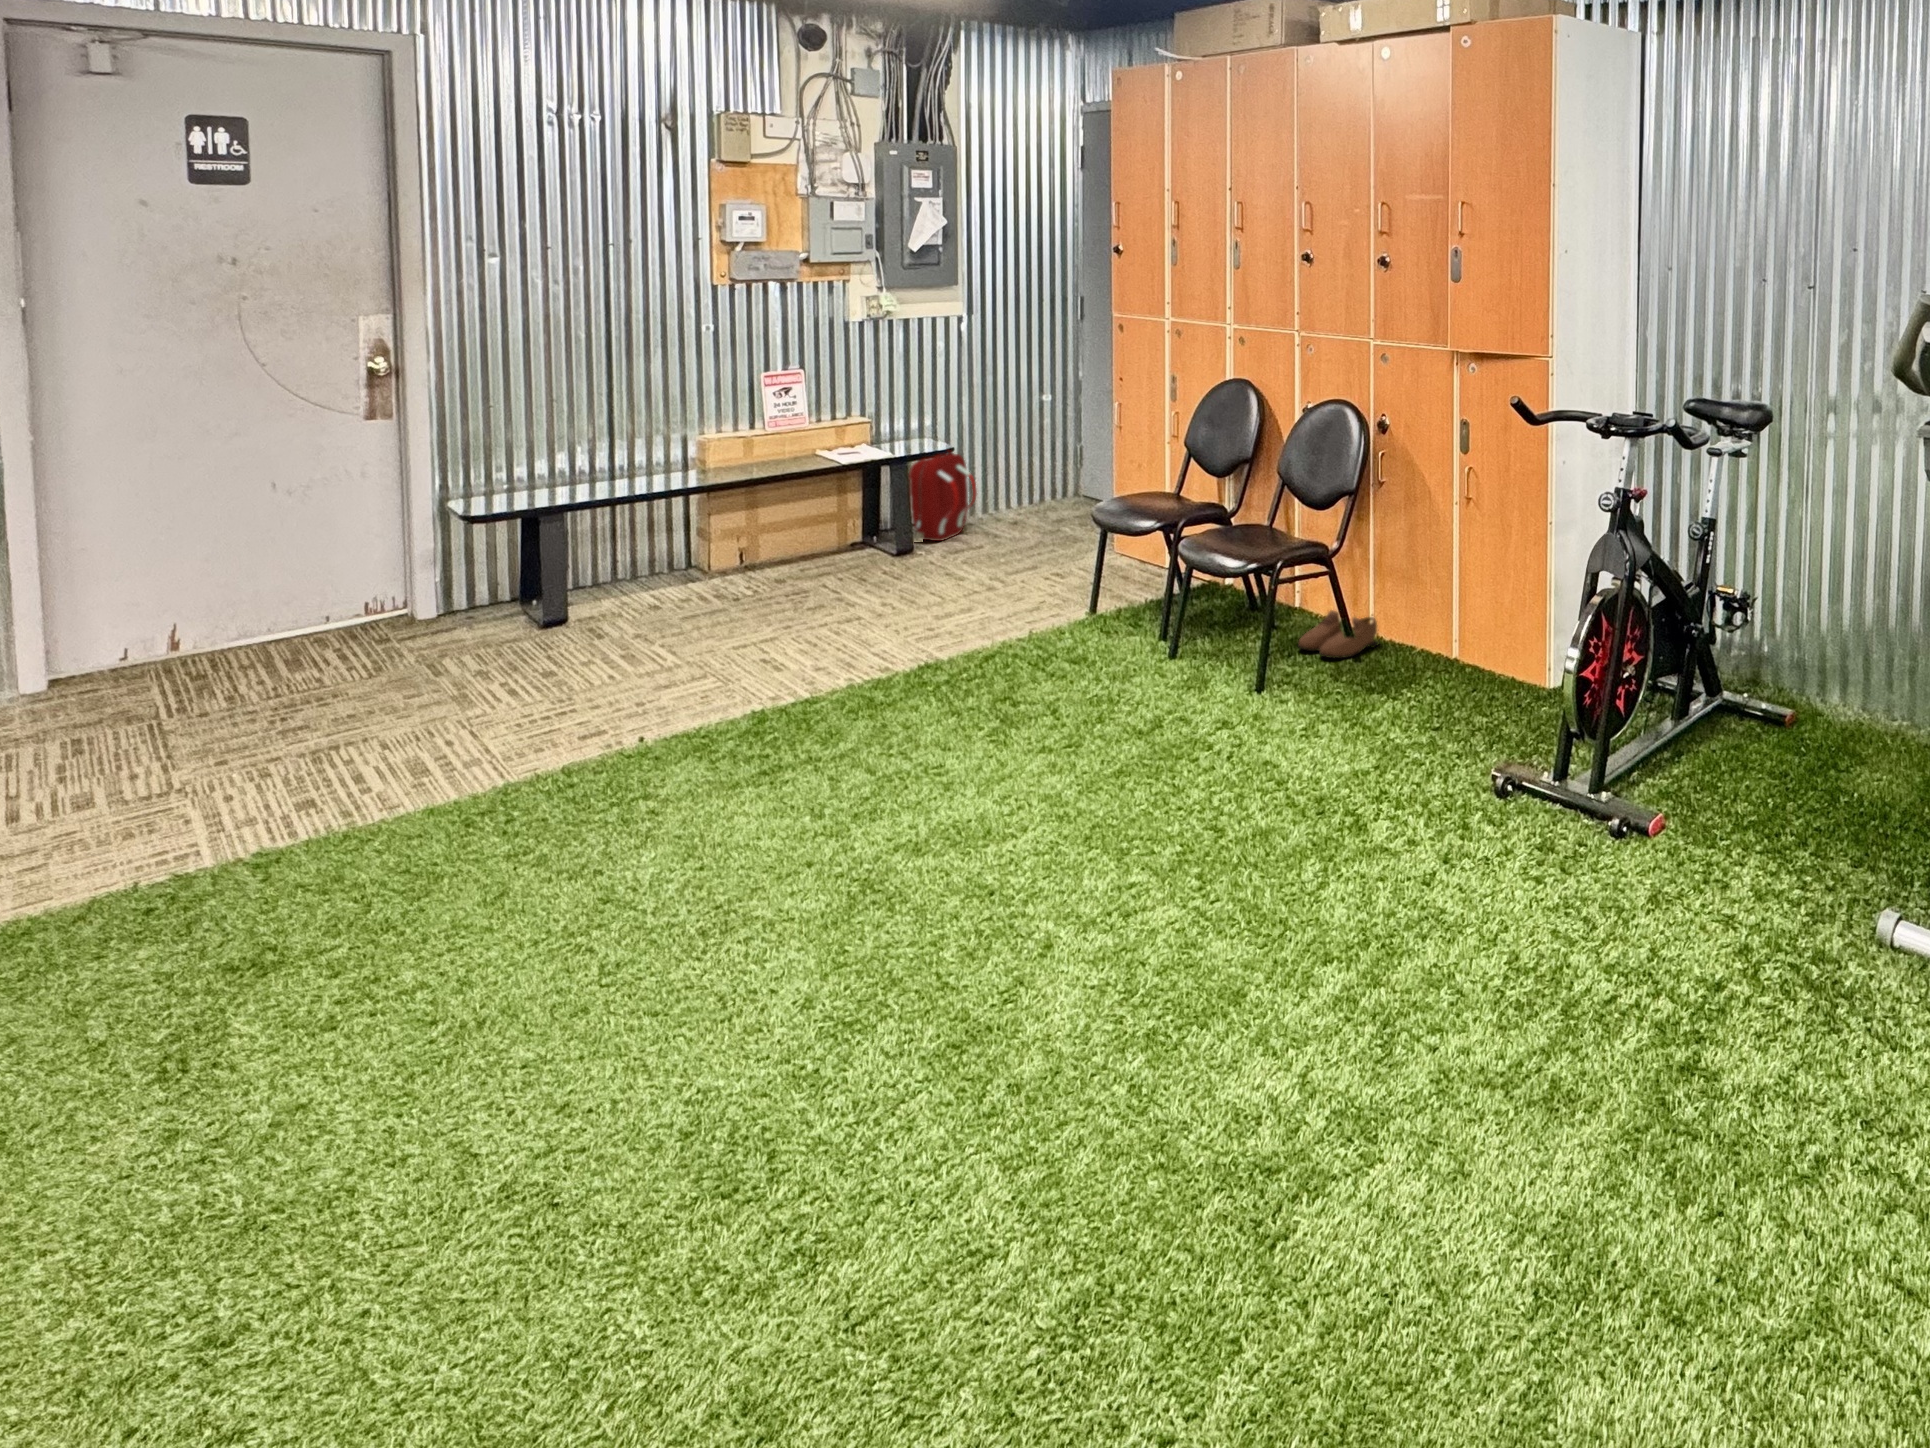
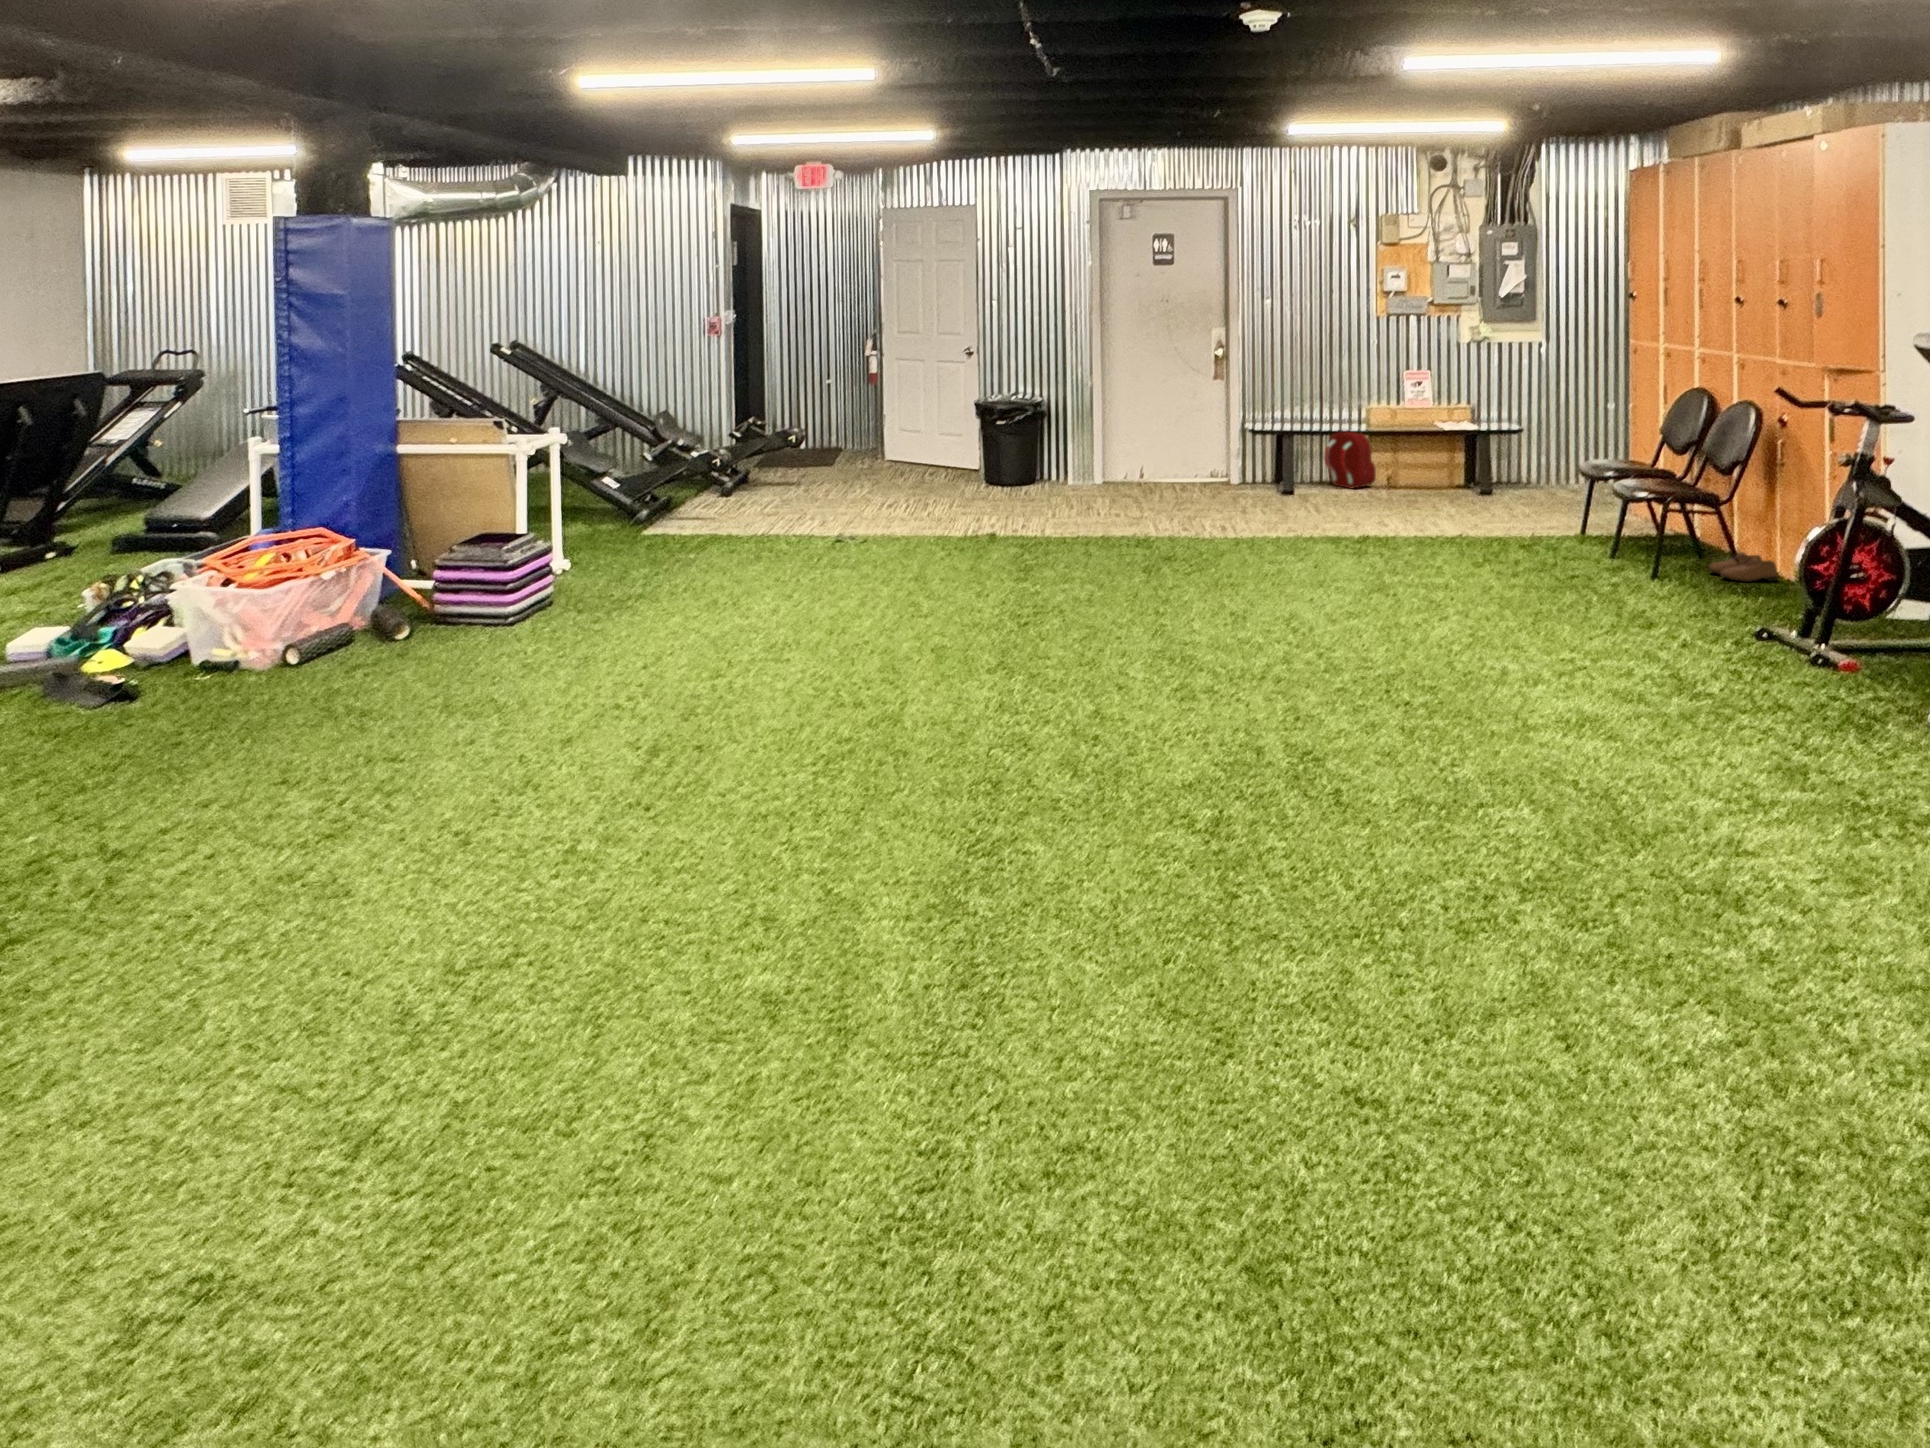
backpack: present [909,450,977,541] -> present [1325,430,1376,488]

